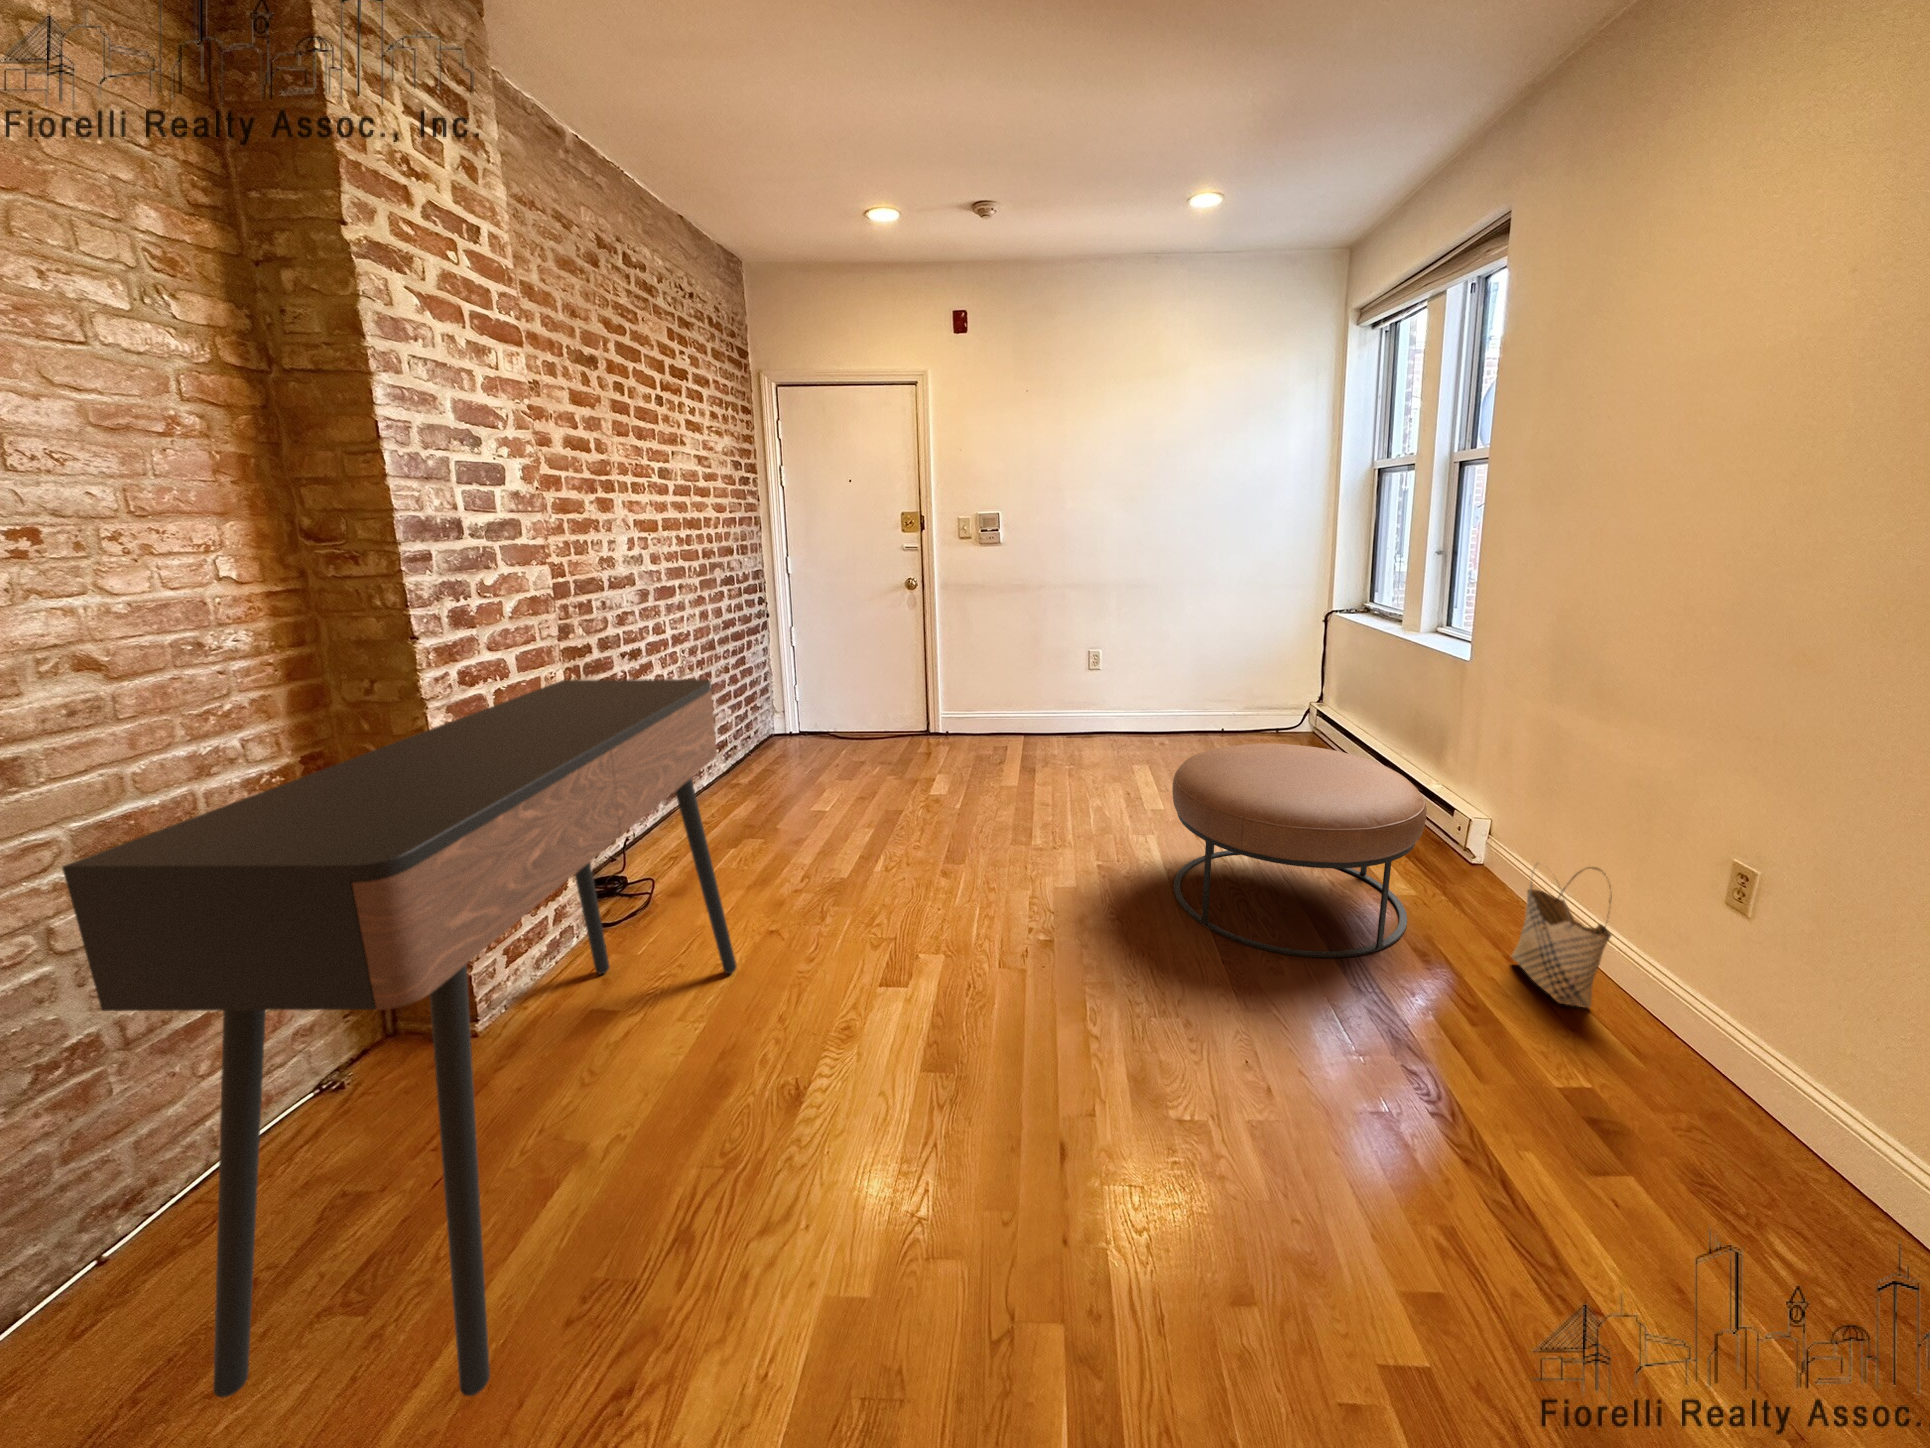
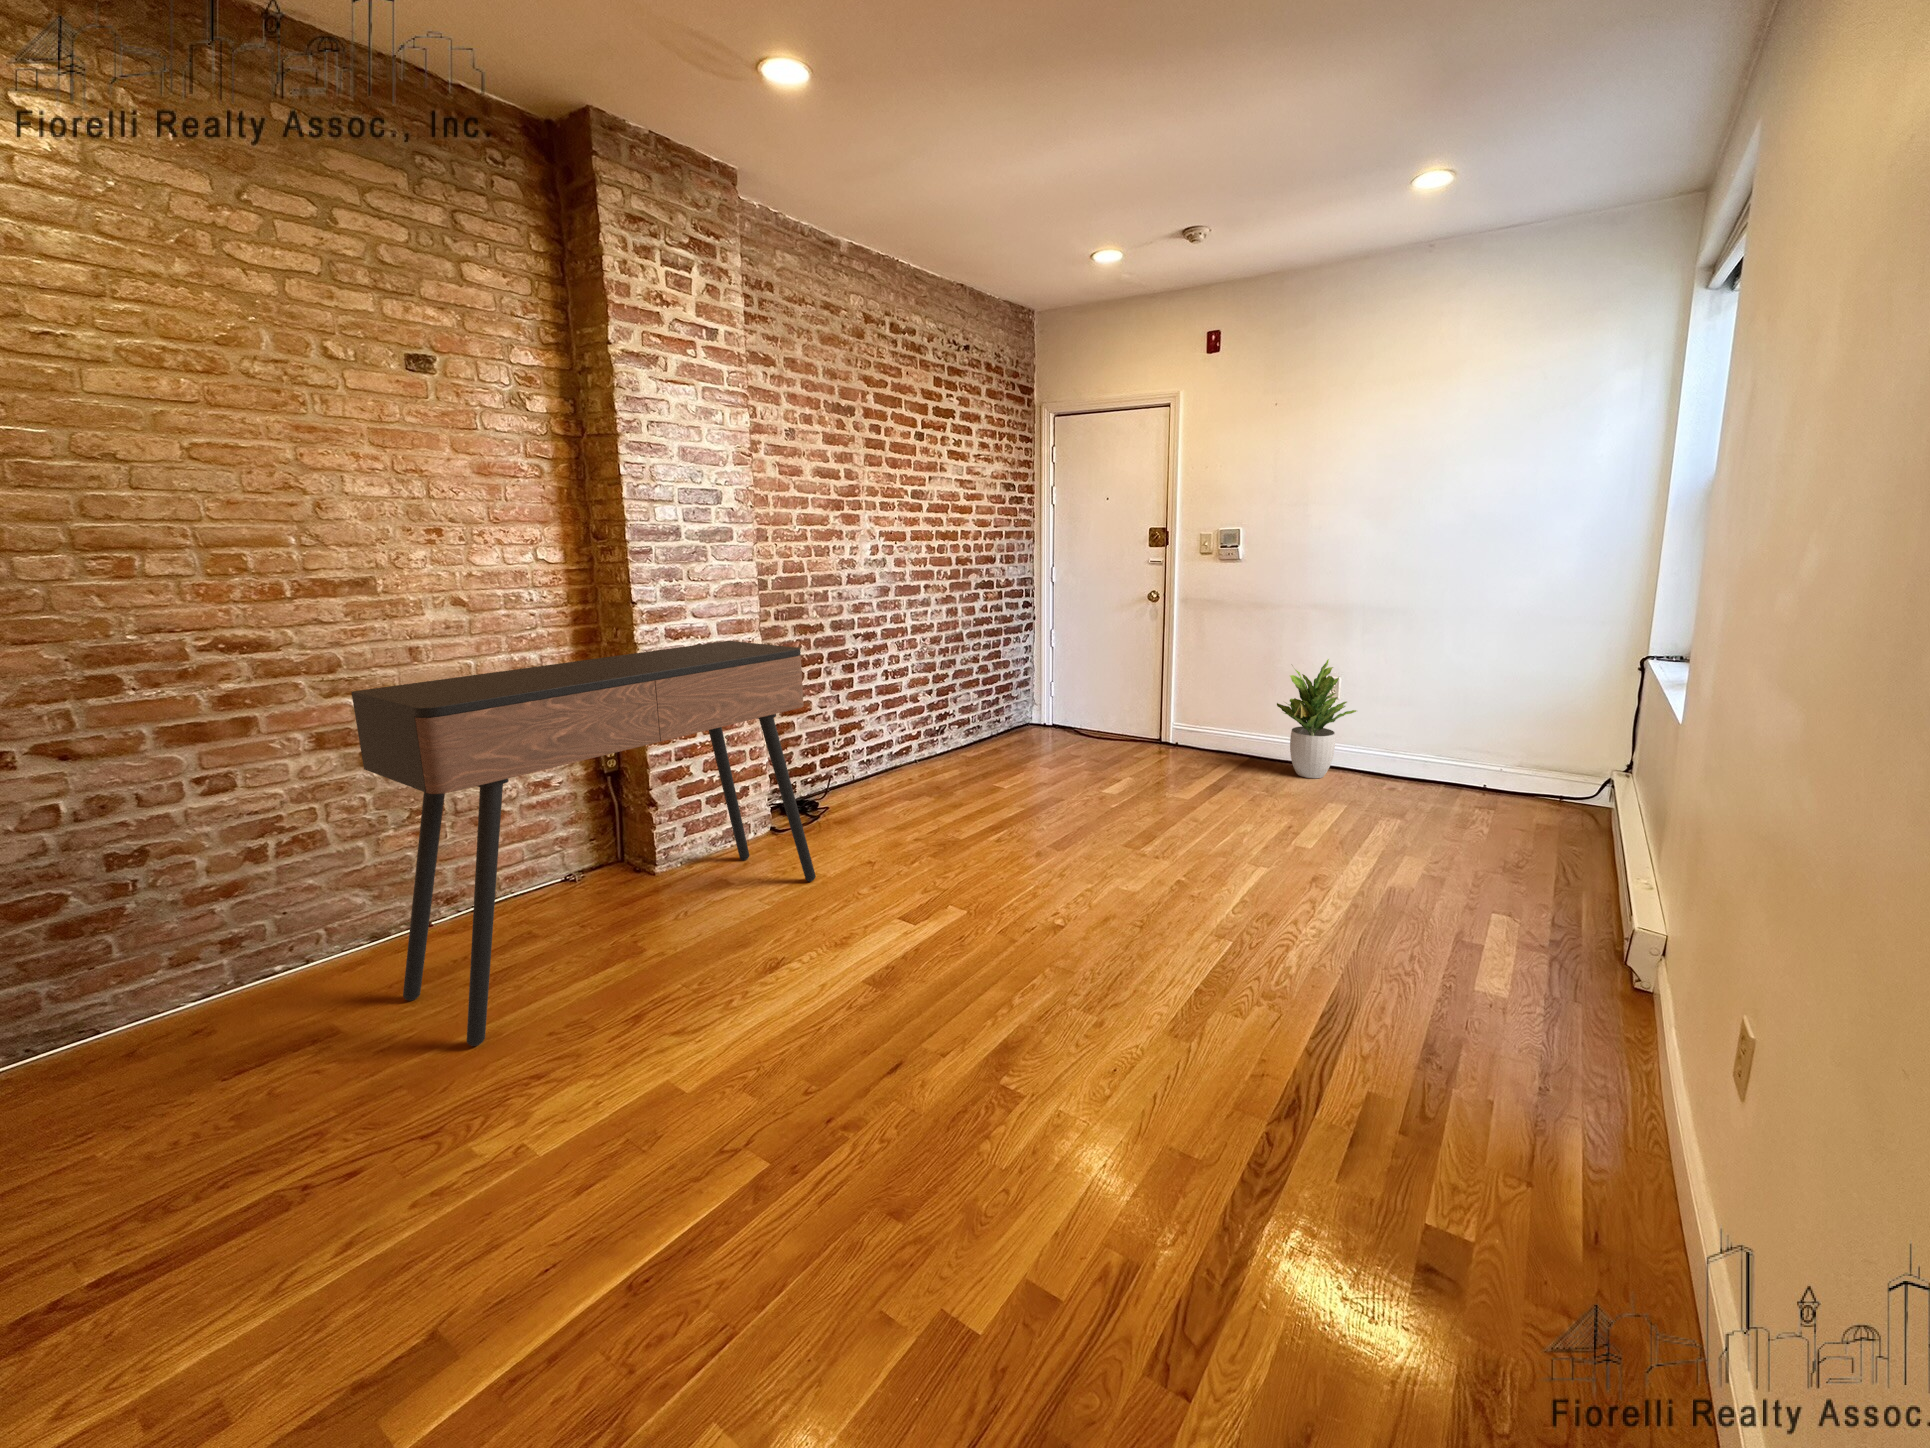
potted plant: none [1055,636,1125,747] -> present [1277,659,1356,778]
ottoman: present [1172,744,1427,958] -> none [1212,781,1514,1042]
woven basket: present [1511,864,1612,1008] -> none [1562,980,1676,1200]

